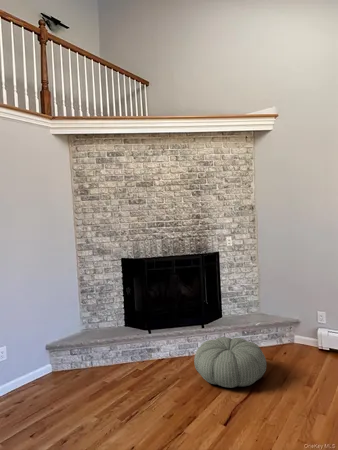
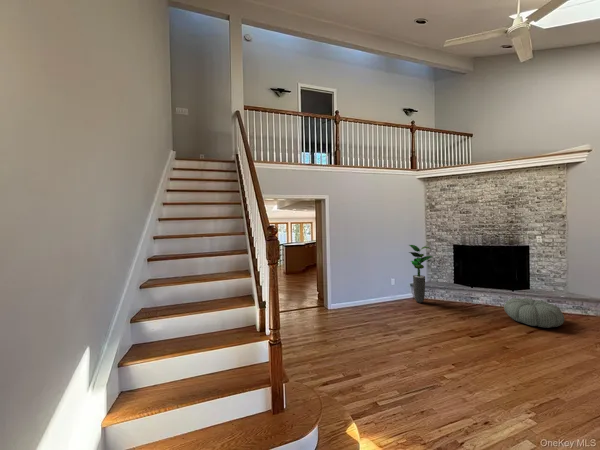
potted plant: none [33,266,83,384] -> present [409,245,432,303]

